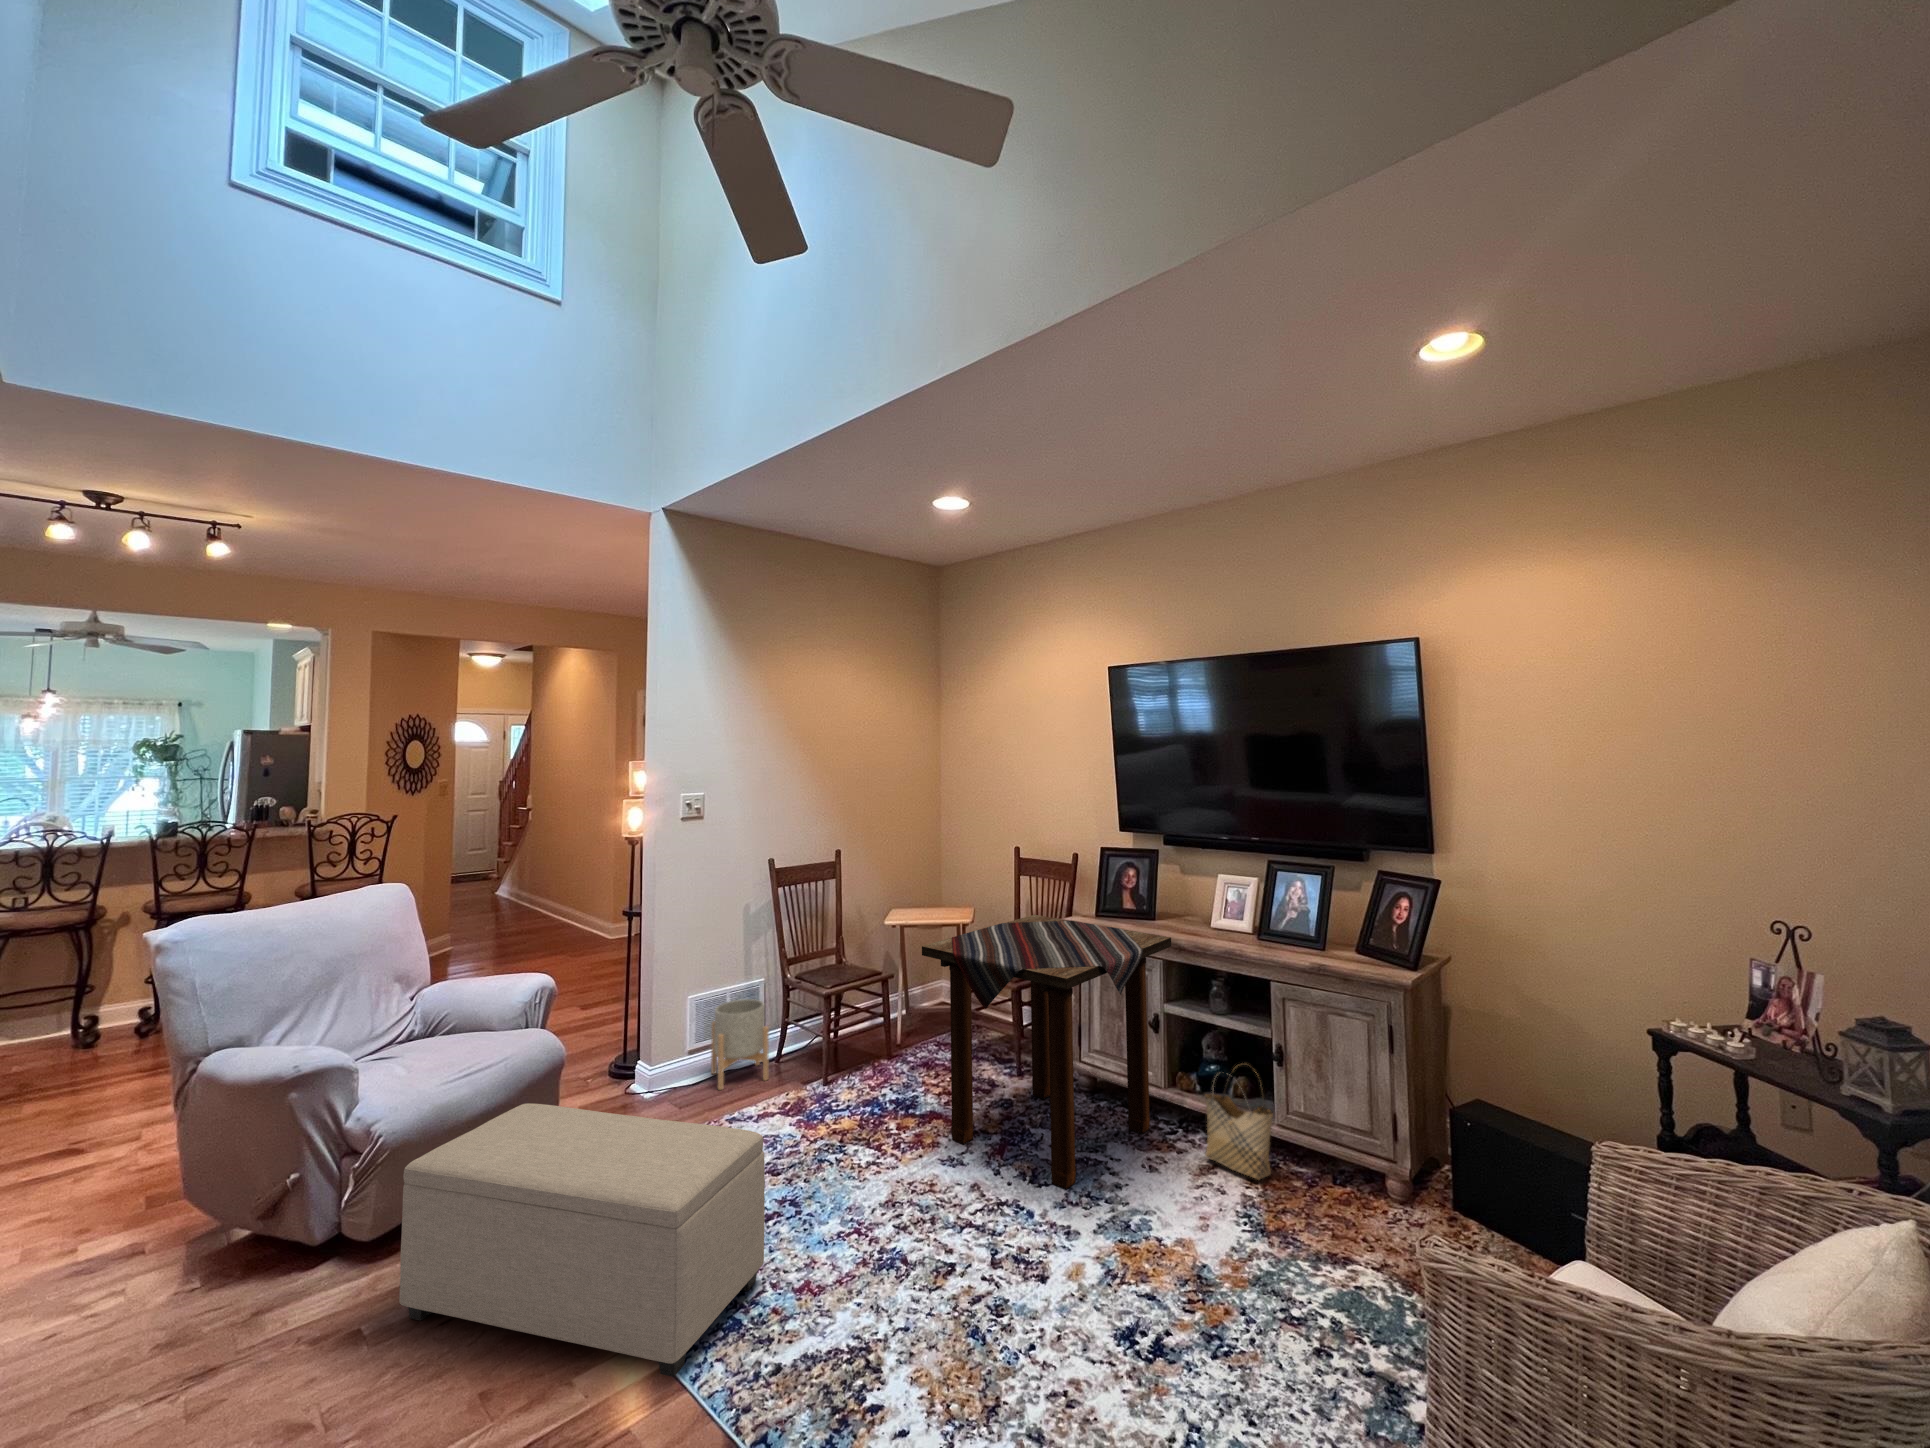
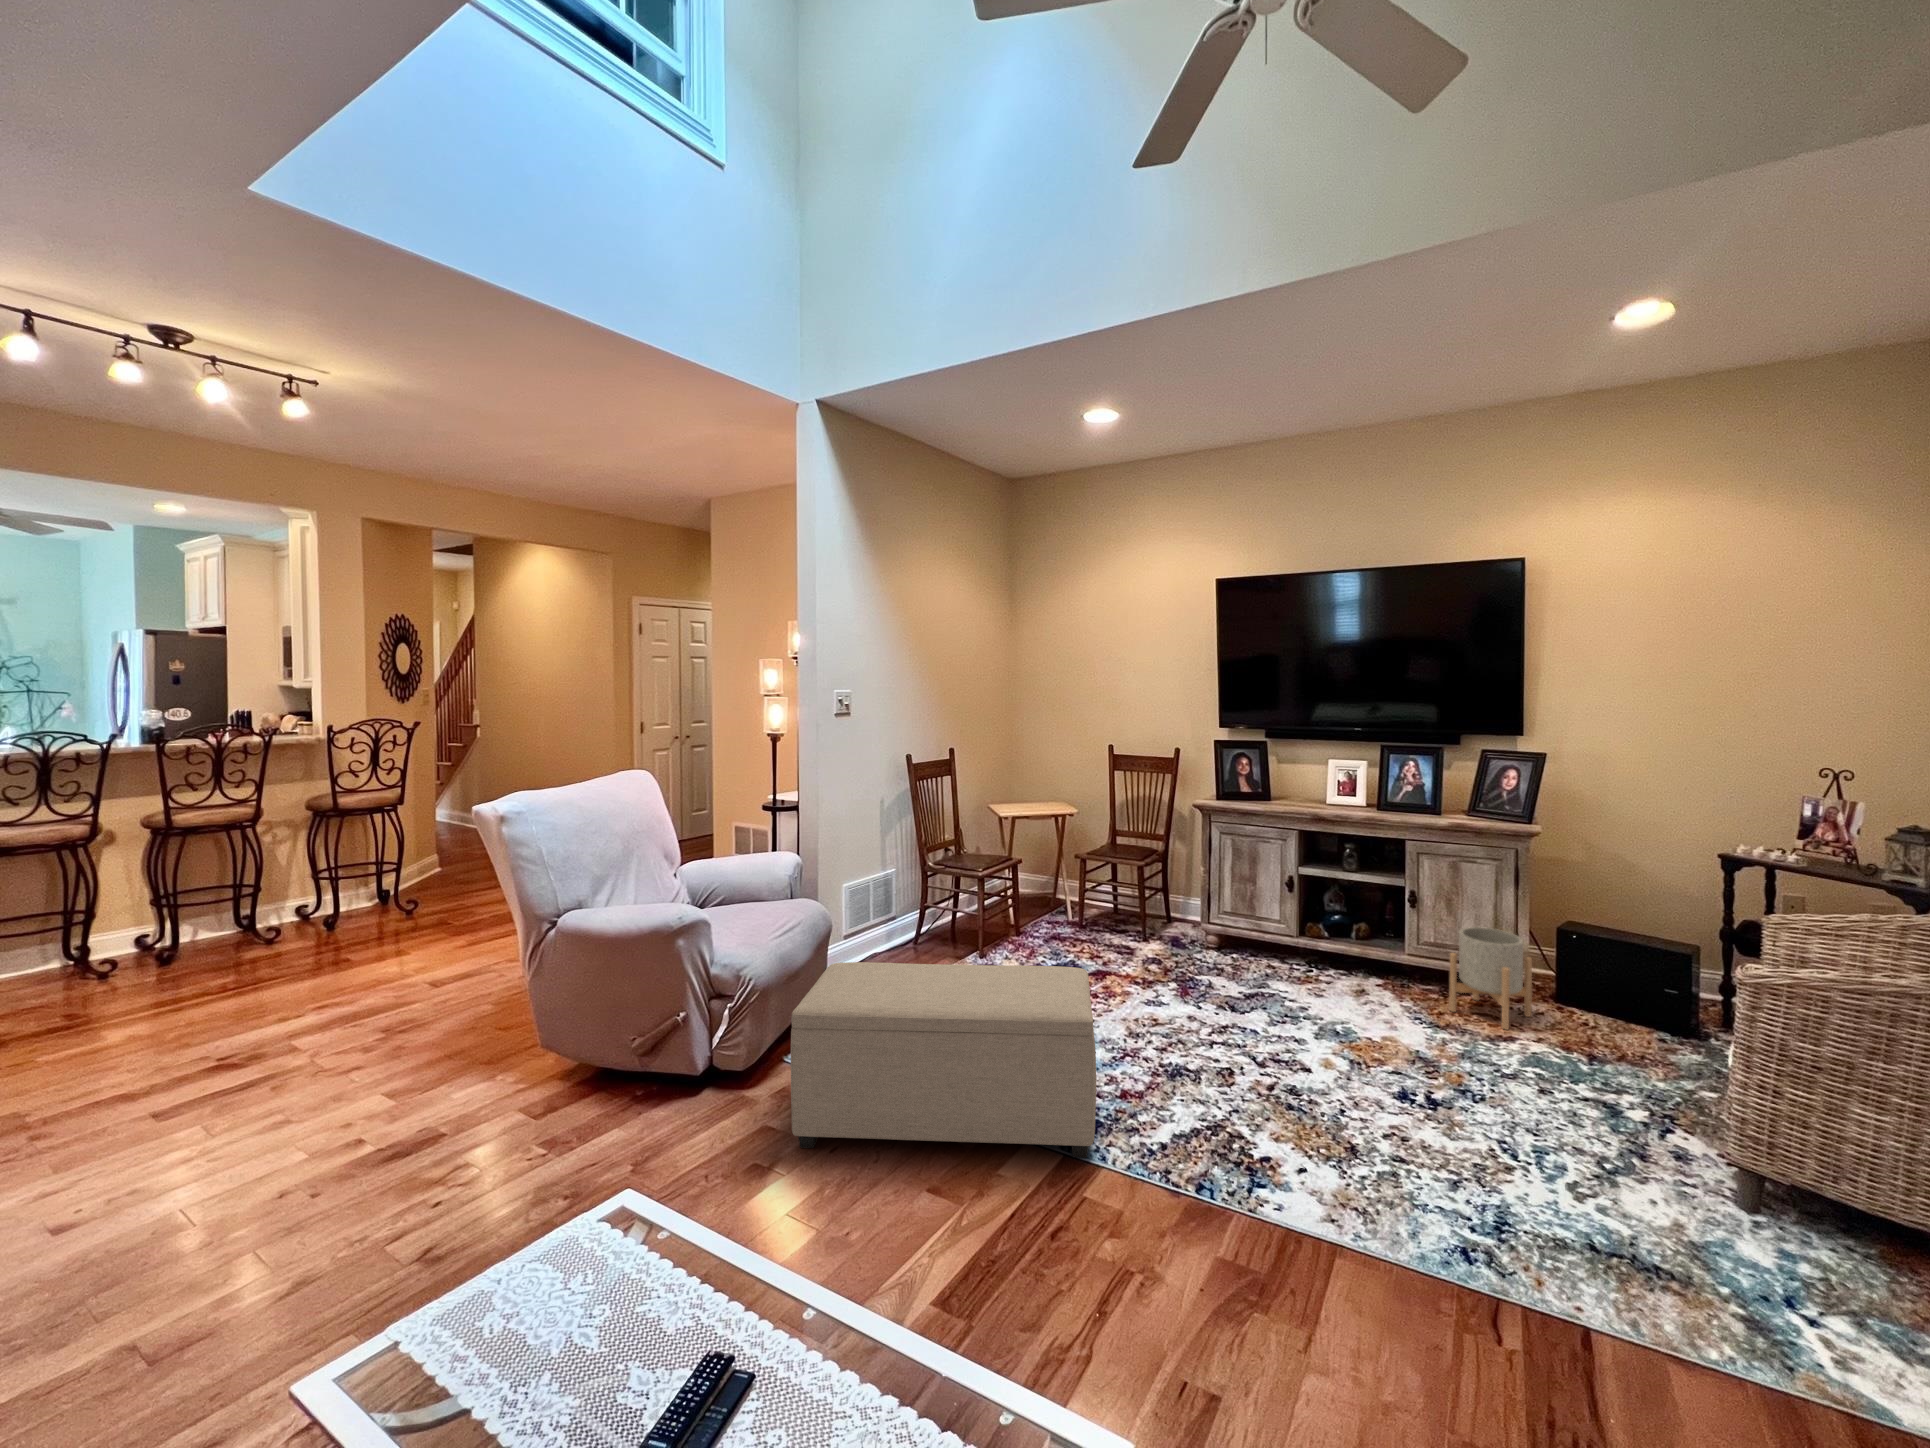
side table: present [922,915,1171,1190] -> none [1115,800,1310,1012]
planter: present [711,999,769,1090] -> present [1449,927,1532,1030]
woven basket: present [1205,1063,1273,1180] -> none [1351,907,1415,993]

